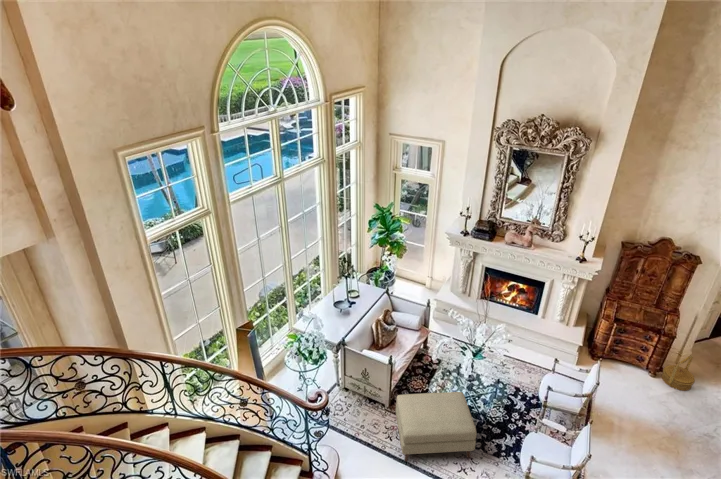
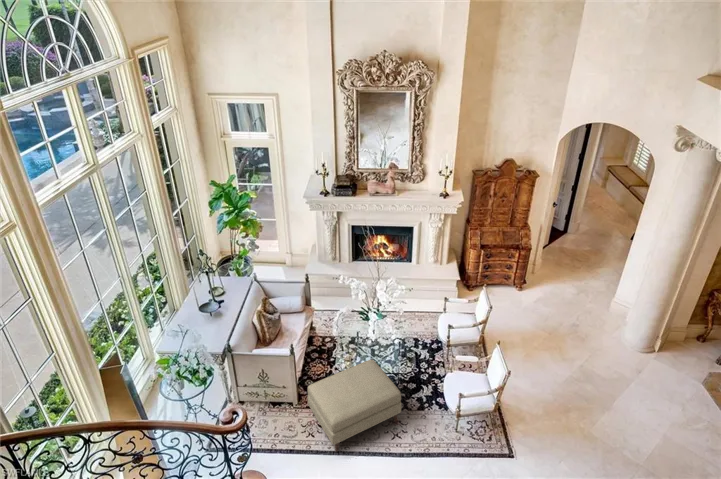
woven basket: present [662,355,695,391] -> none [526,262,552,295]

